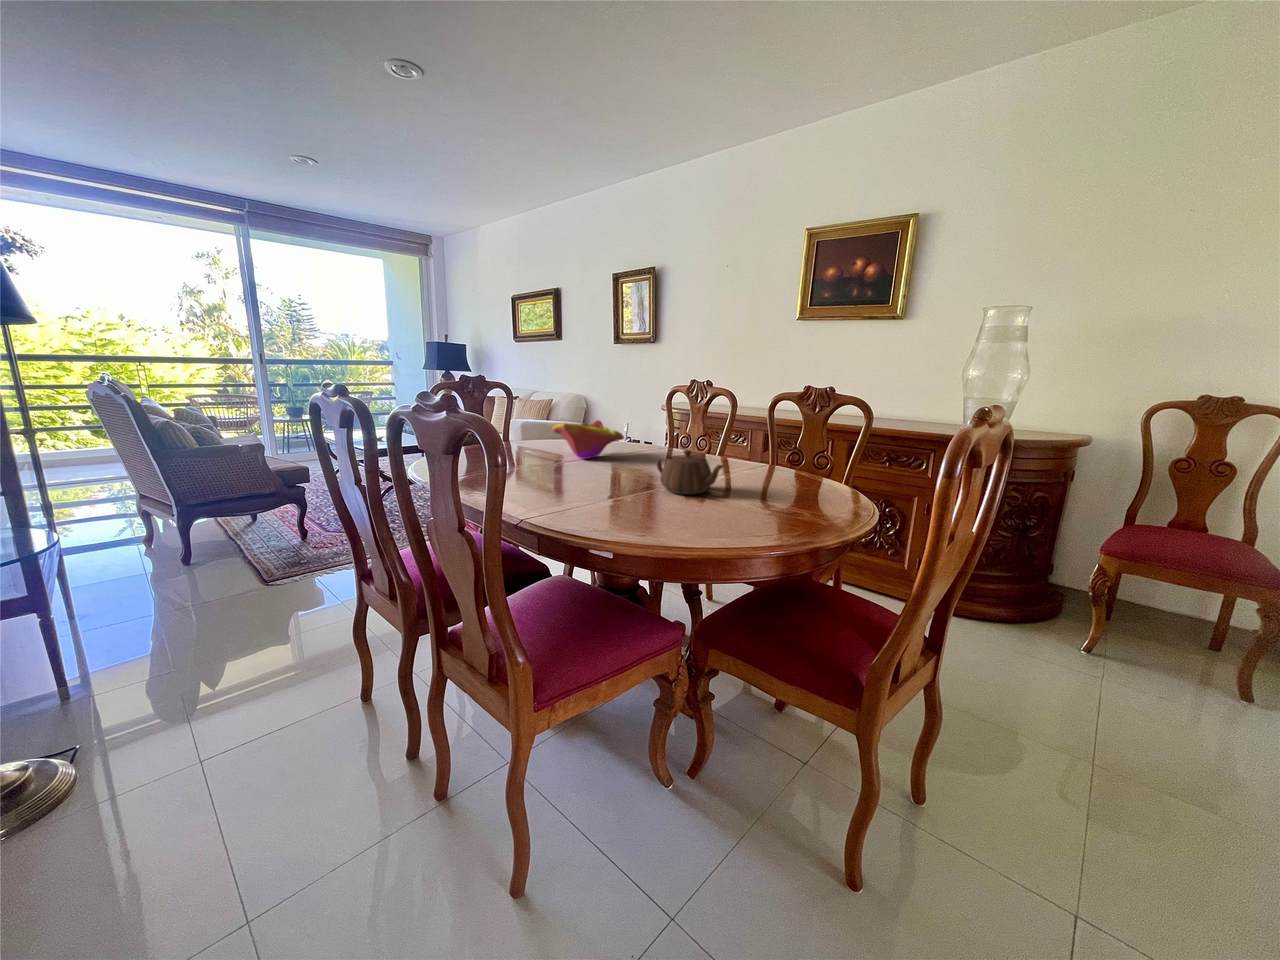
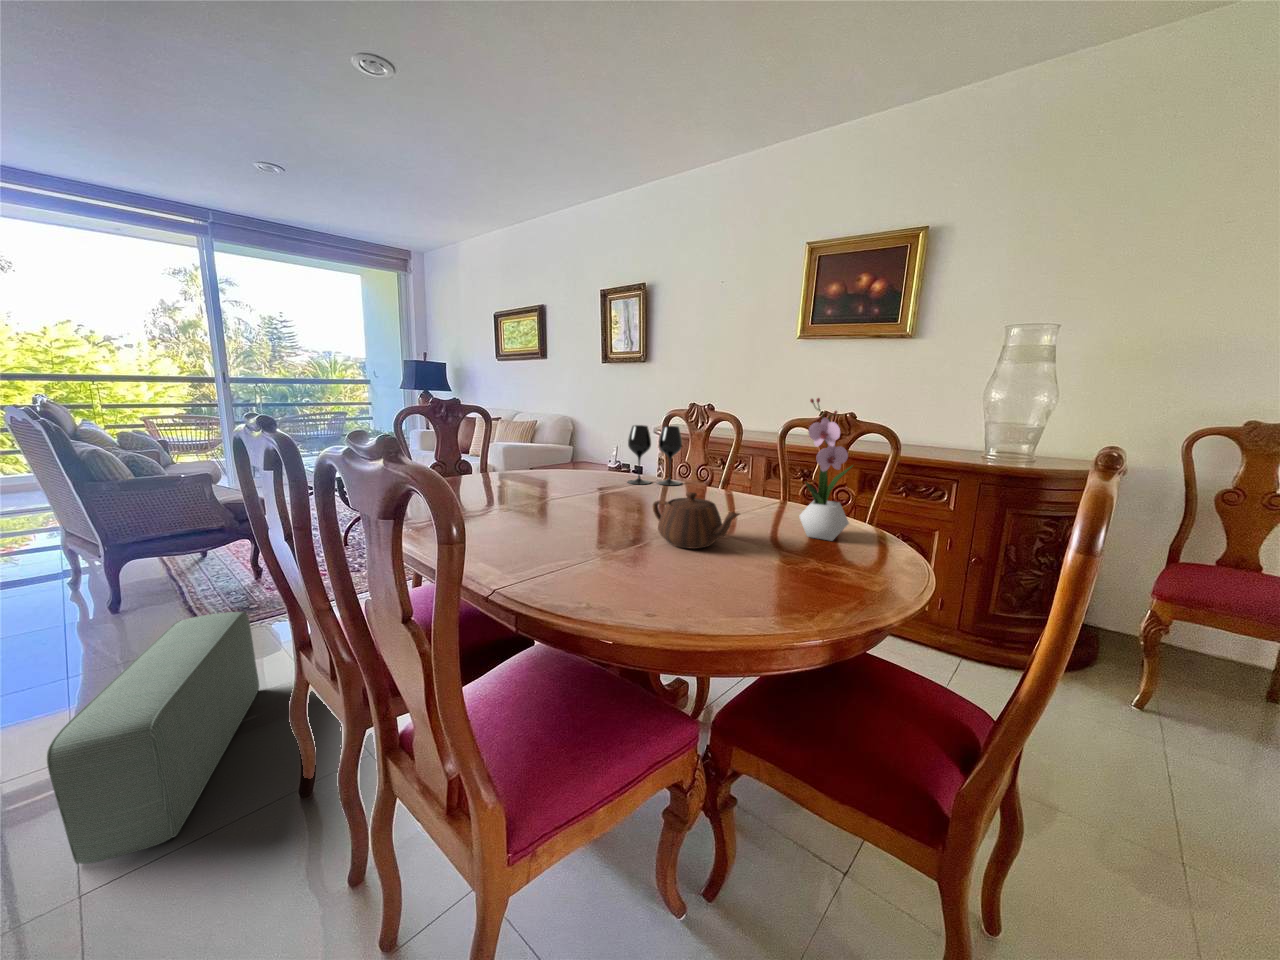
flower arrangement: none [778,373,824,491] -> present [799,398,853,541]
wine glass: none [636,400,685,453] -> present [627,425,682,485]
decorative bowl: present [552,420,624,459] -> none [530,449,613,494]
pouf: none [192,558,323,734] -> present [47,612,259,864]

